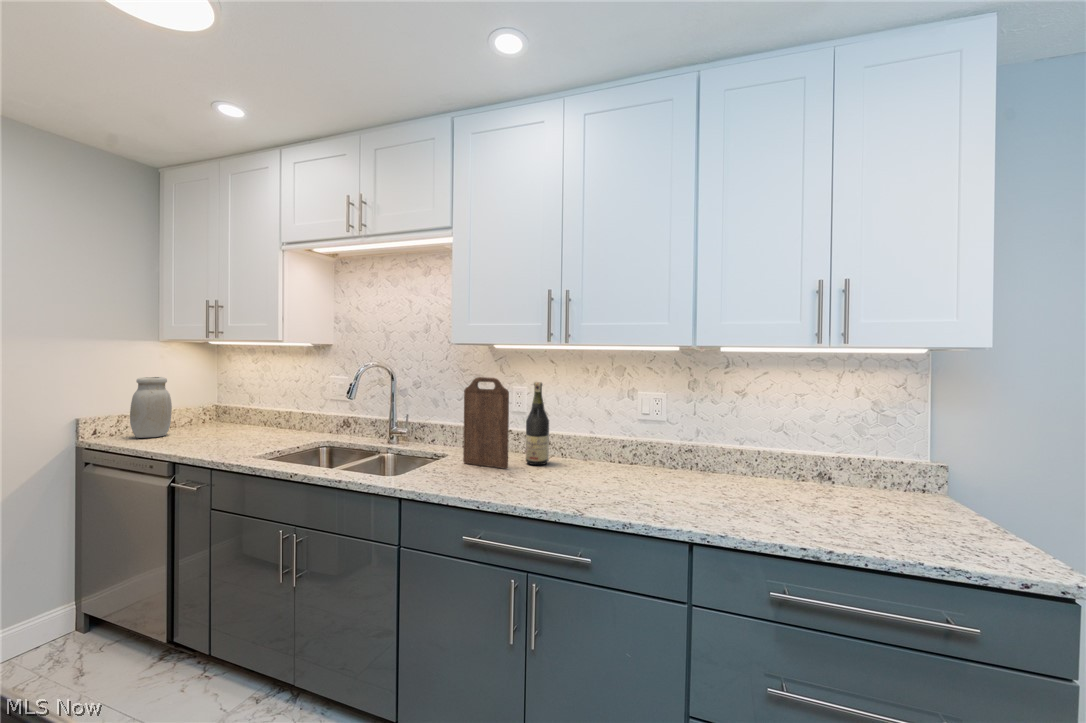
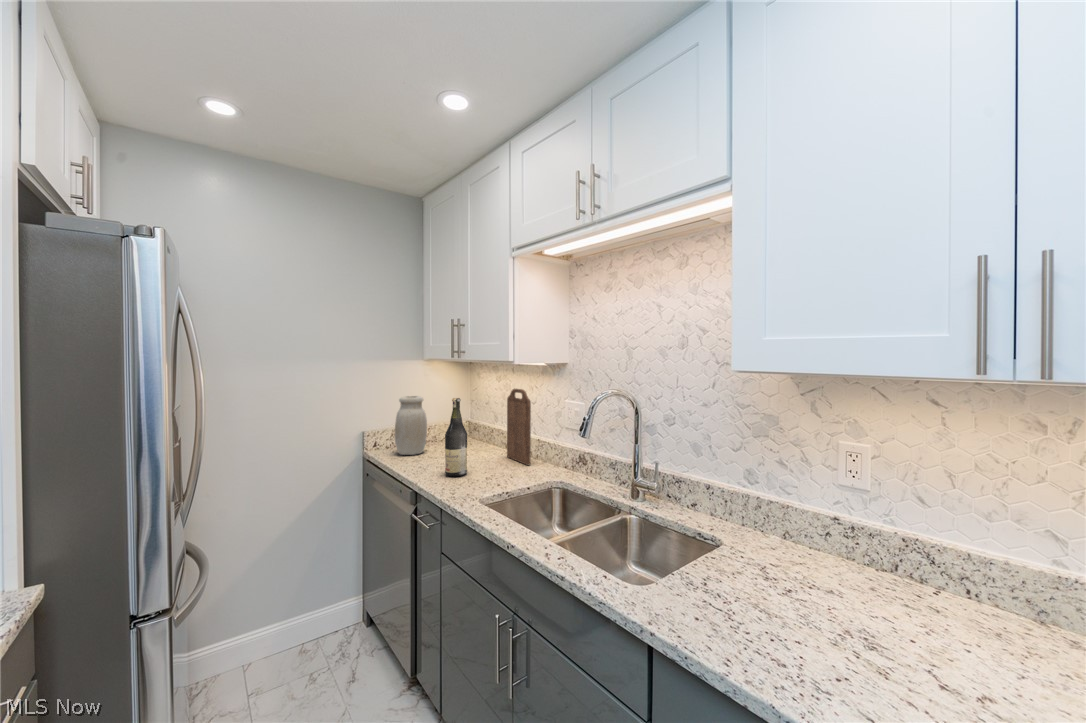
cutting board: present [463,377,509,468] -> present [507,389,531,465]
wine bottle: present [526,382,549,465] -> present [445,398,467,477]

